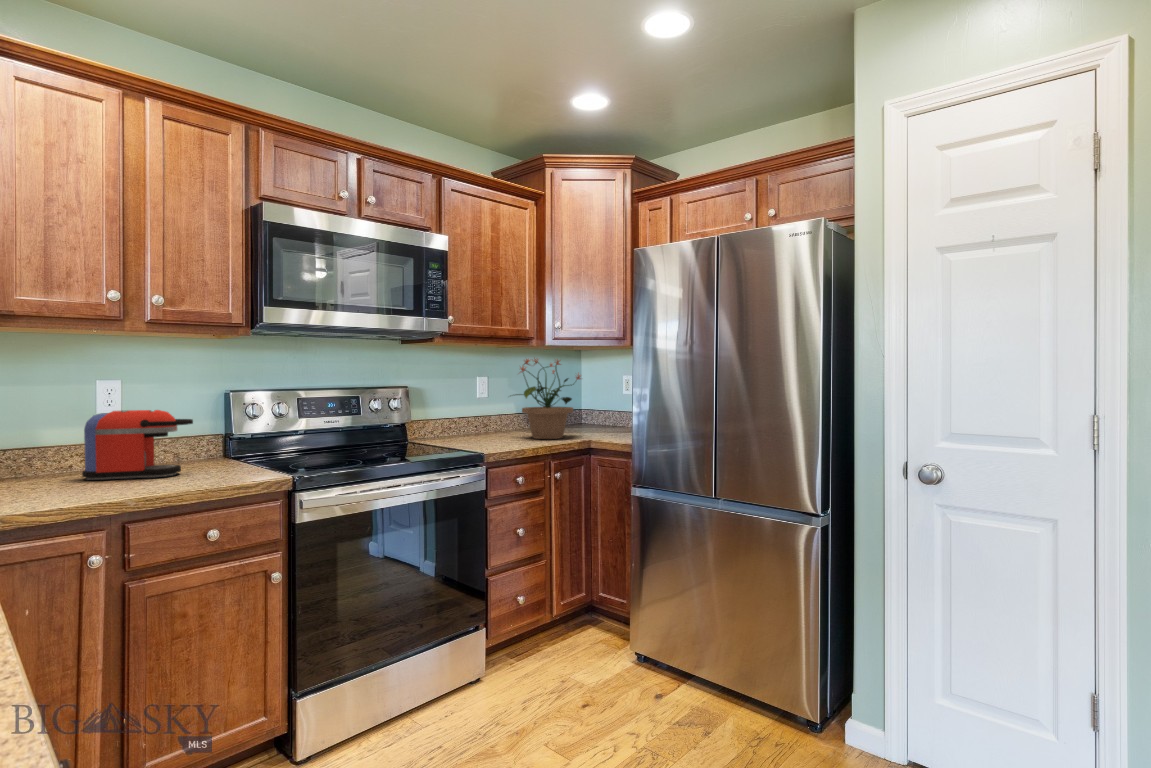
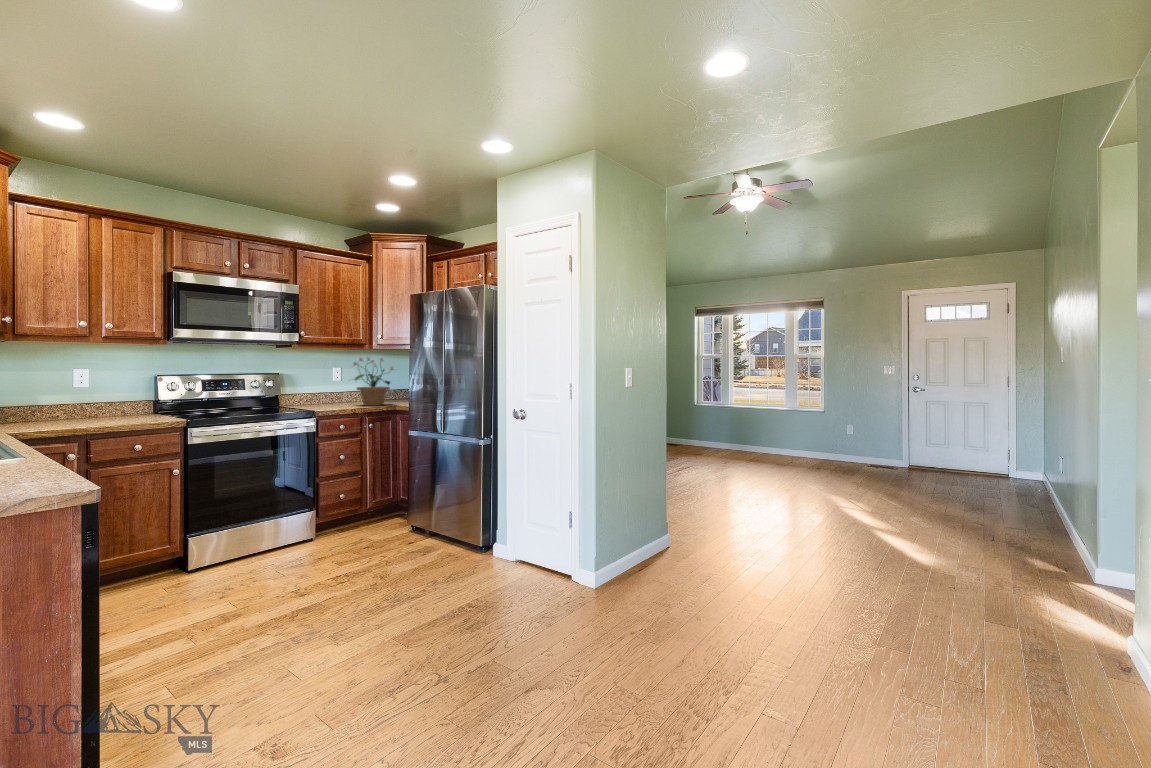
coffee maker: present [82,410,193,480] -> none [66,385,131,422]

